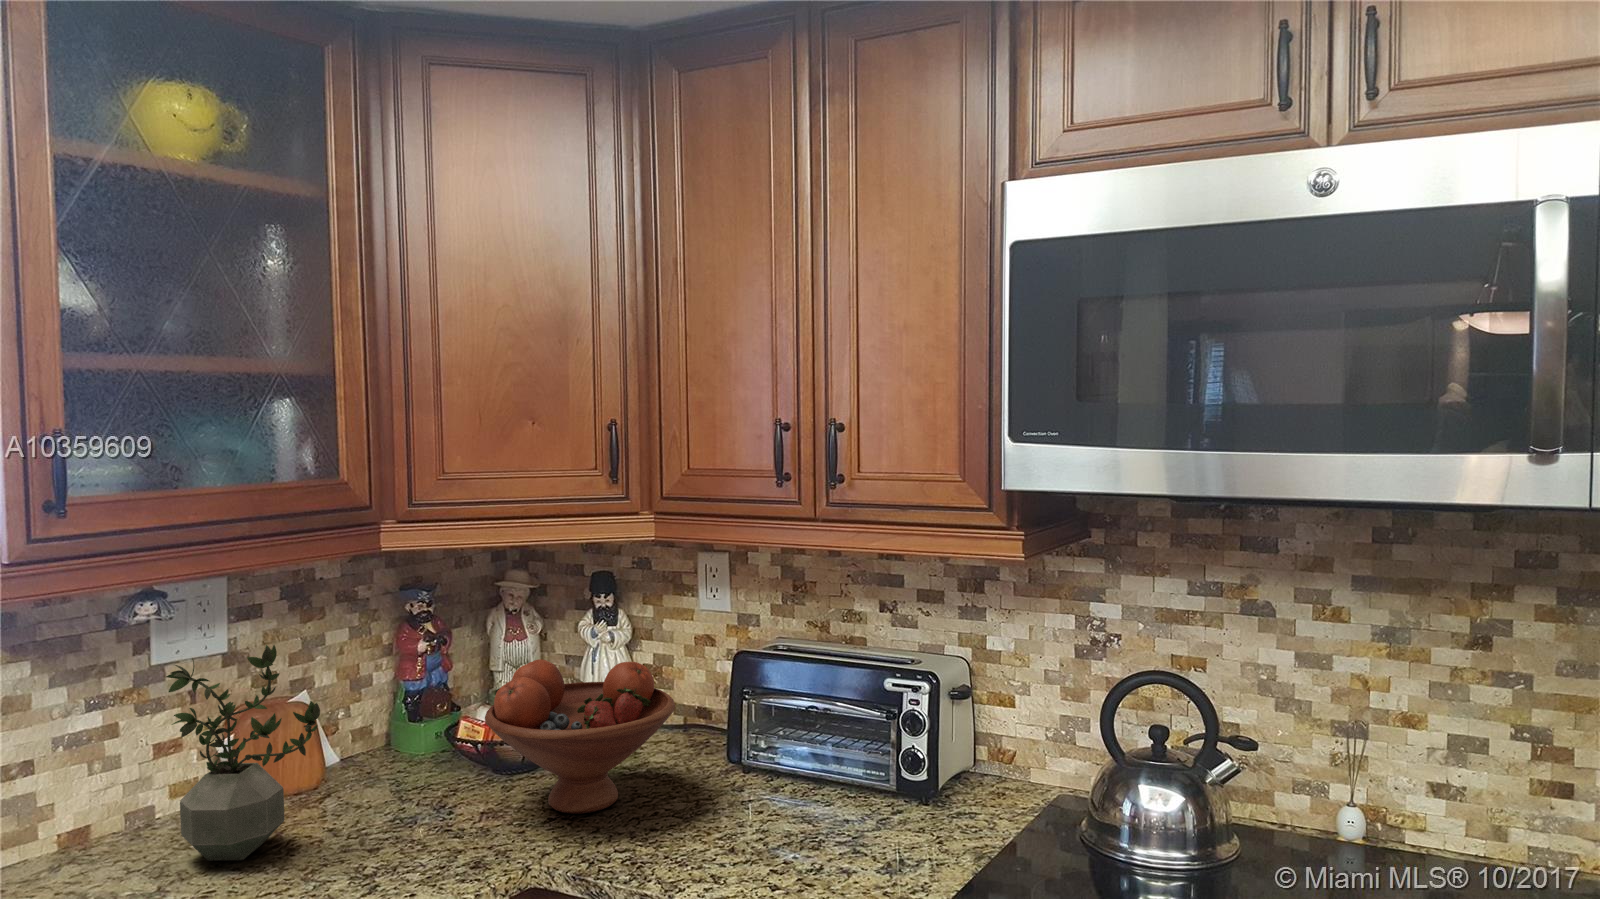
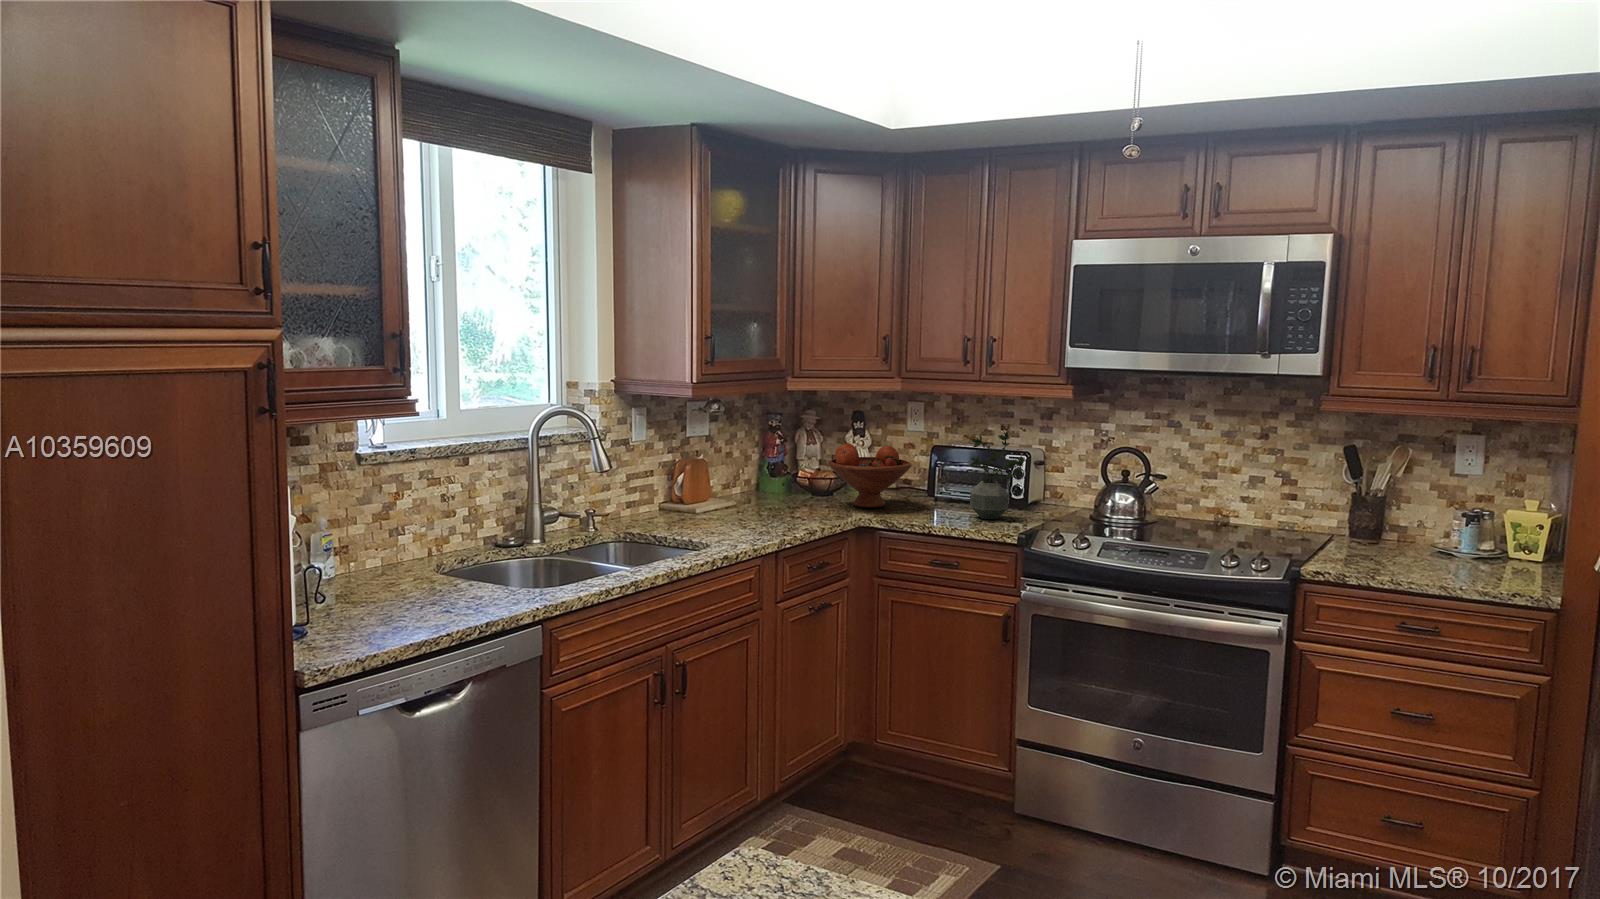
potted plant: present [166,645,320,861] -> present [969,432,1025,519]

